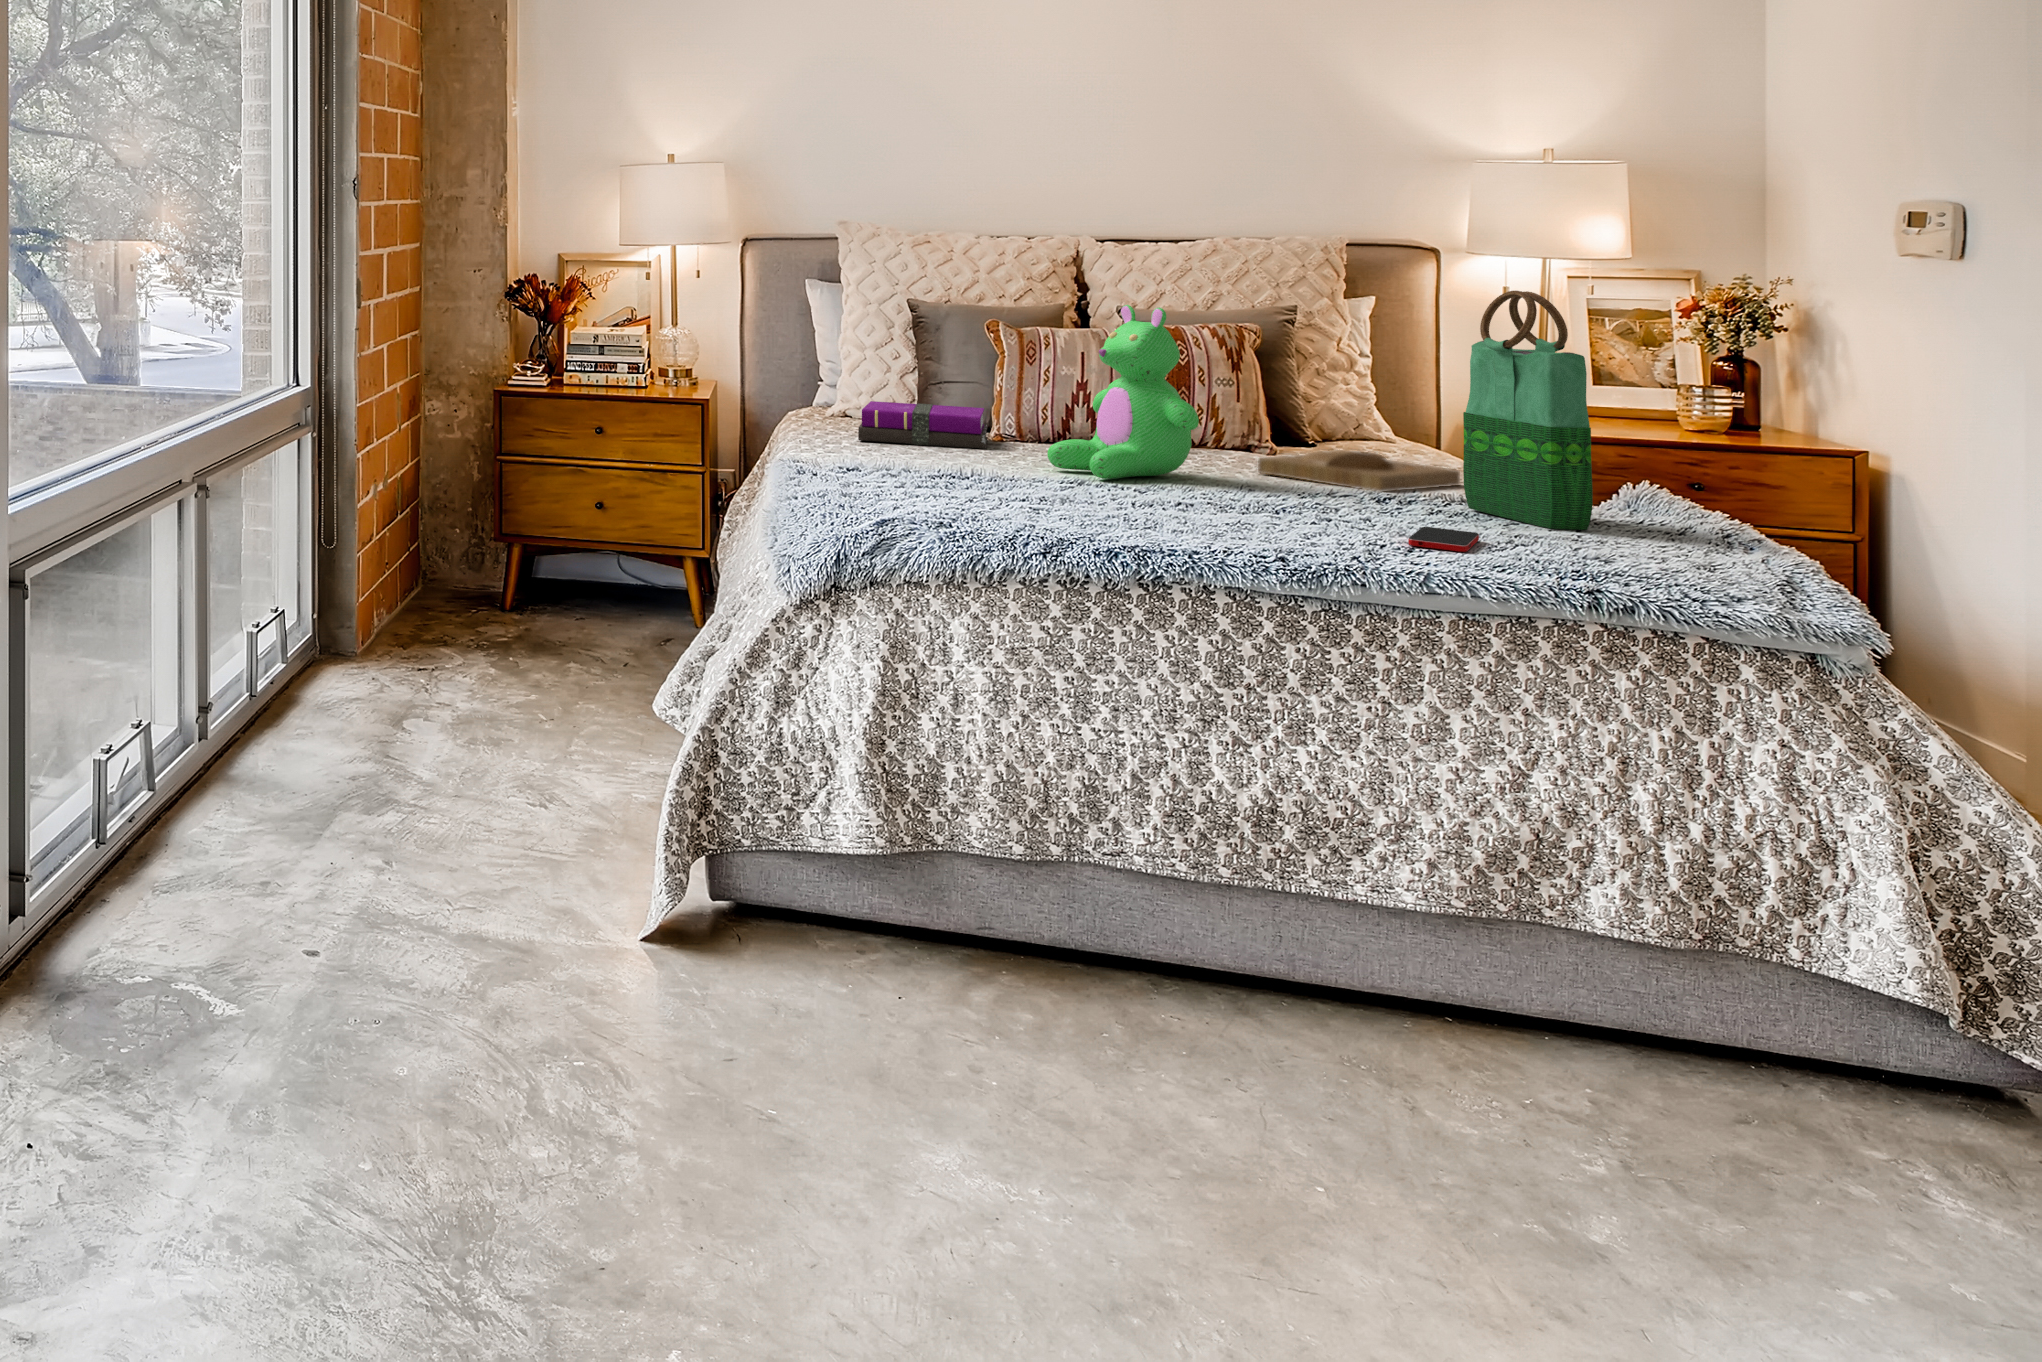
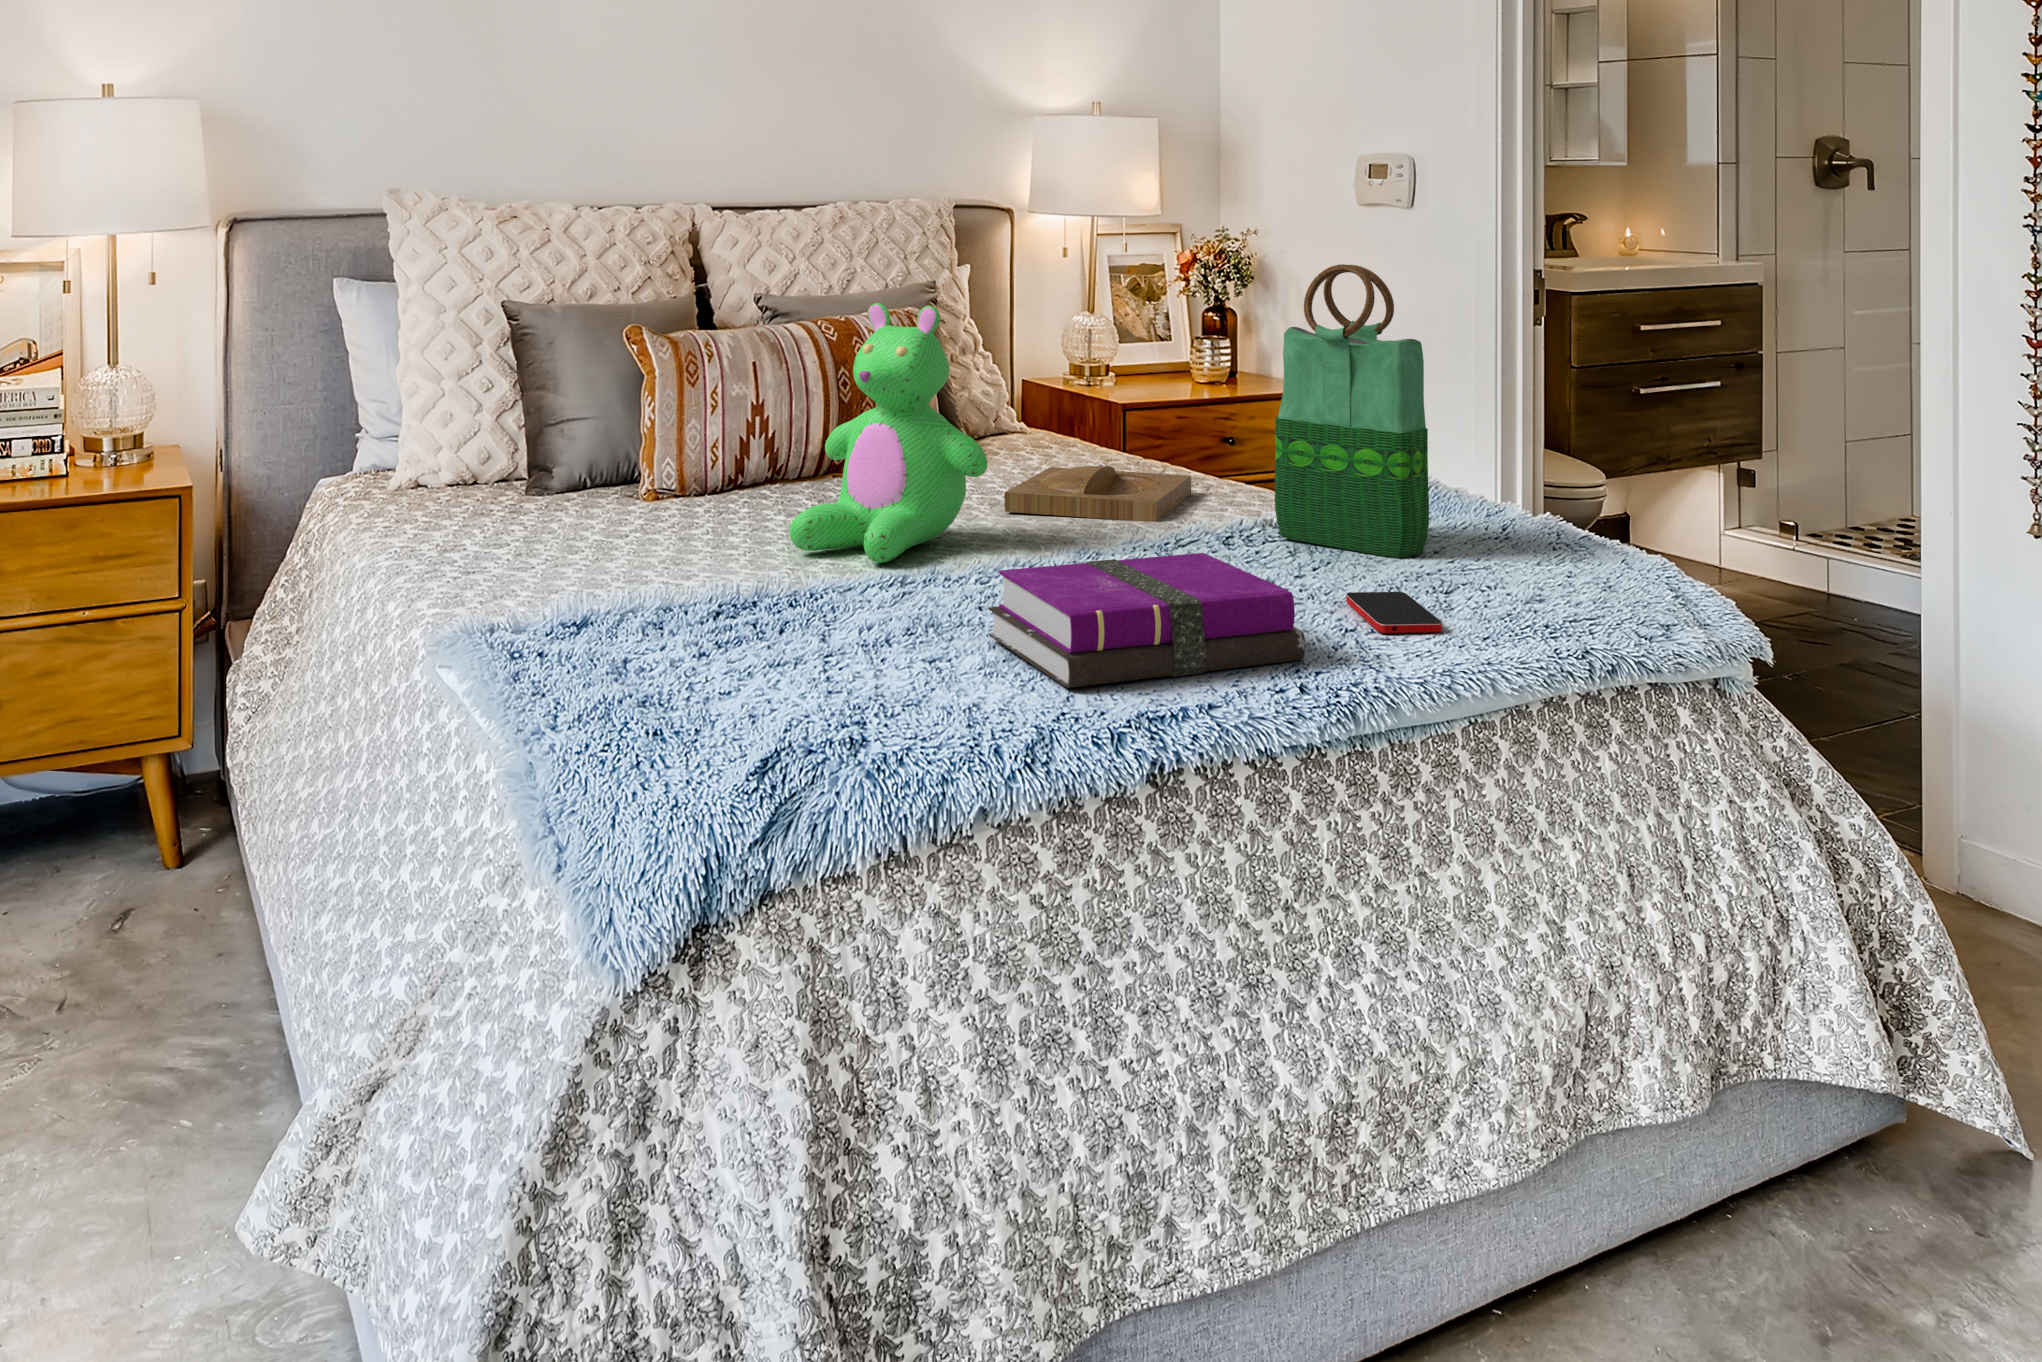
notebook: present [858,401,988,449] -> present [989,553,1305,688]

